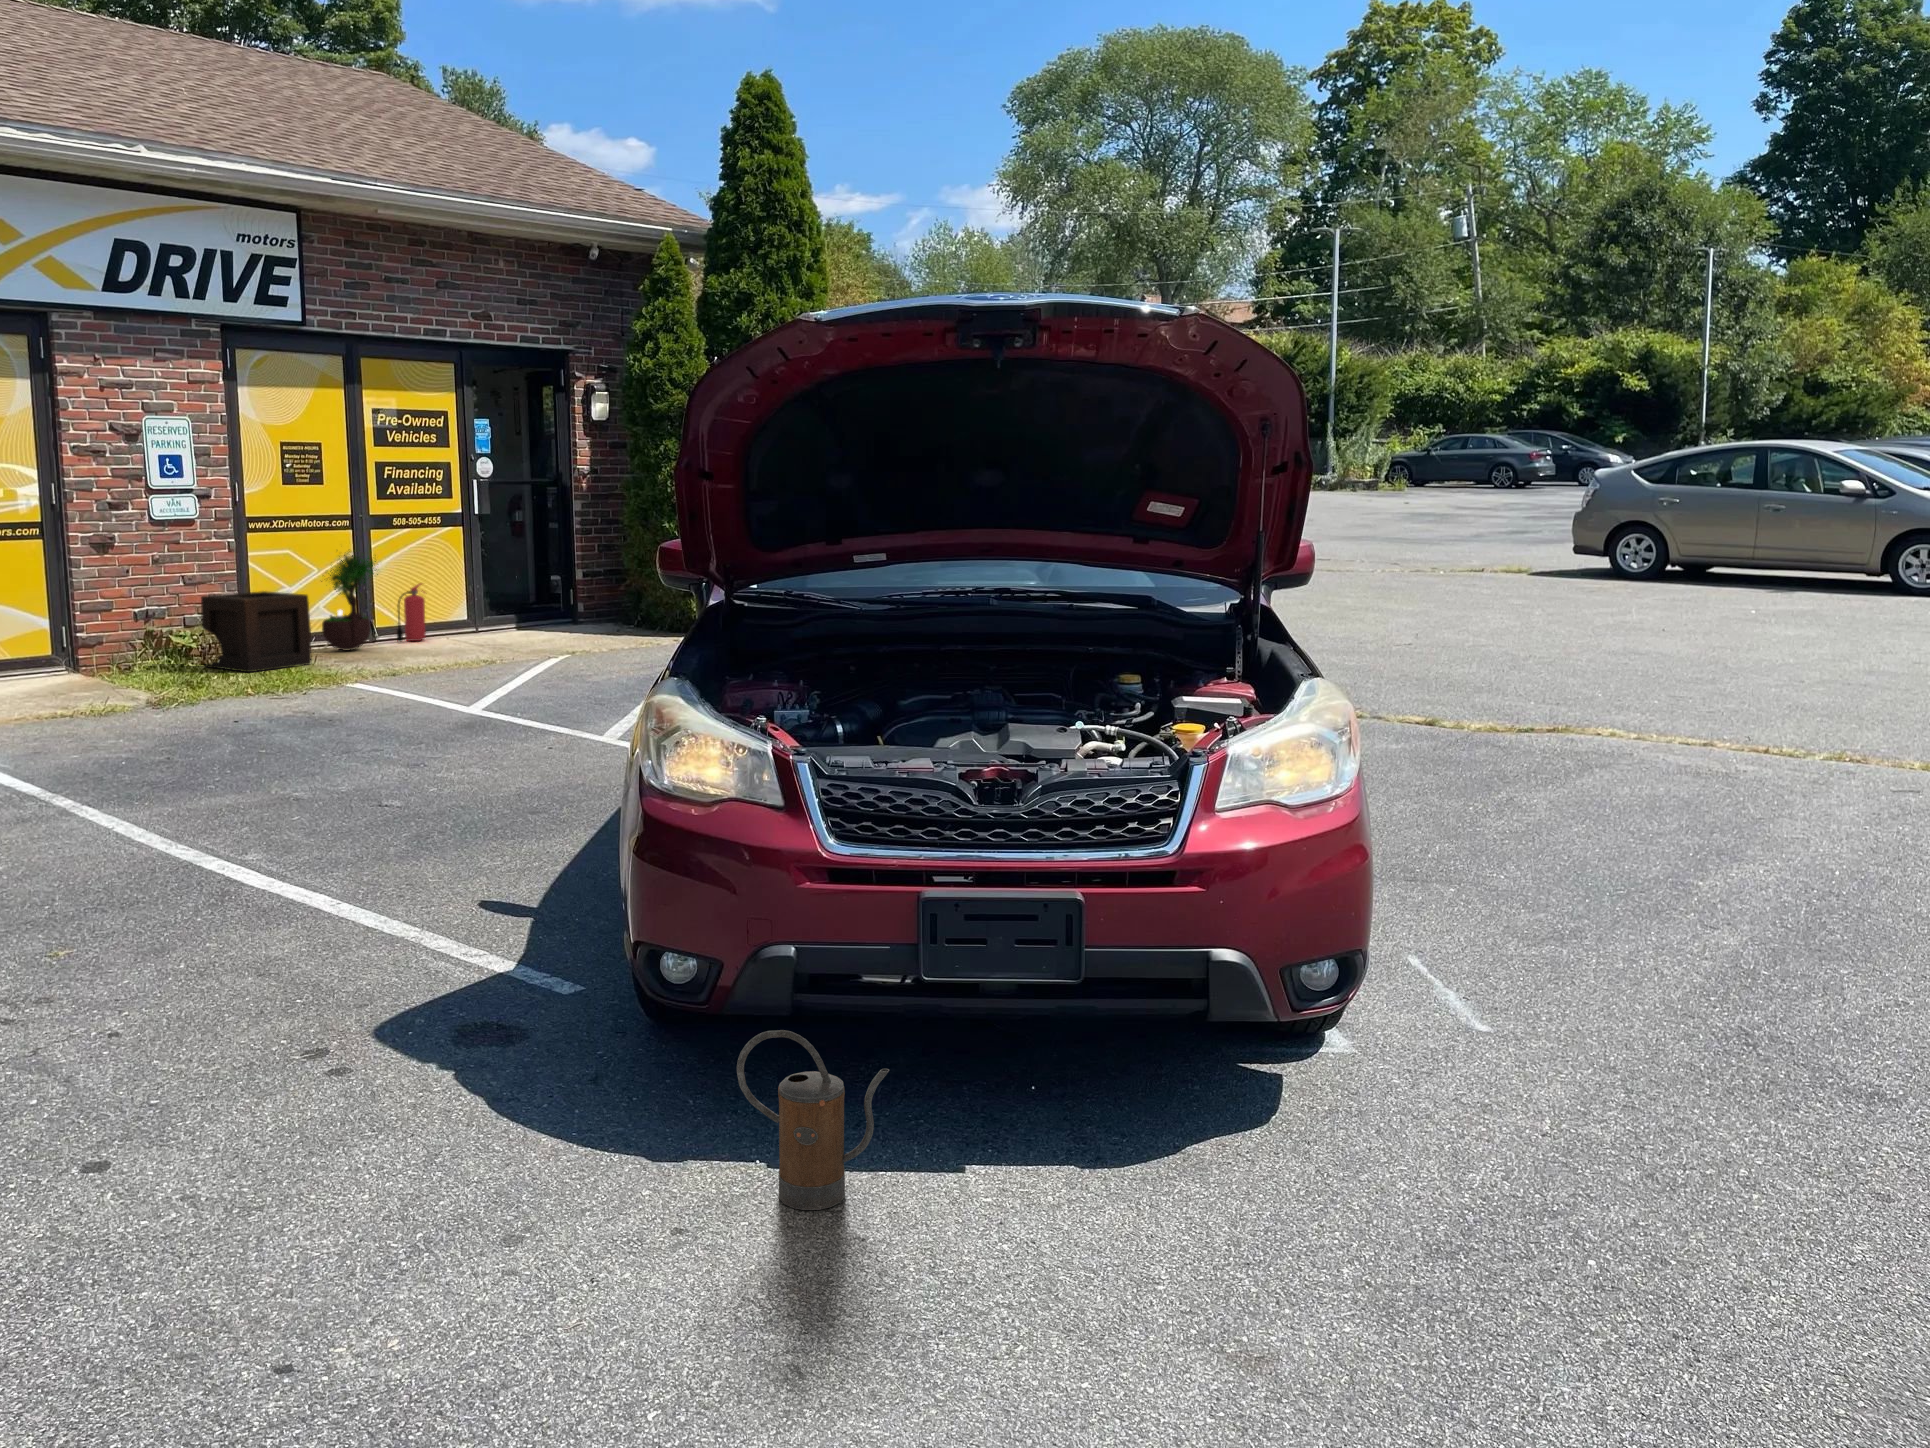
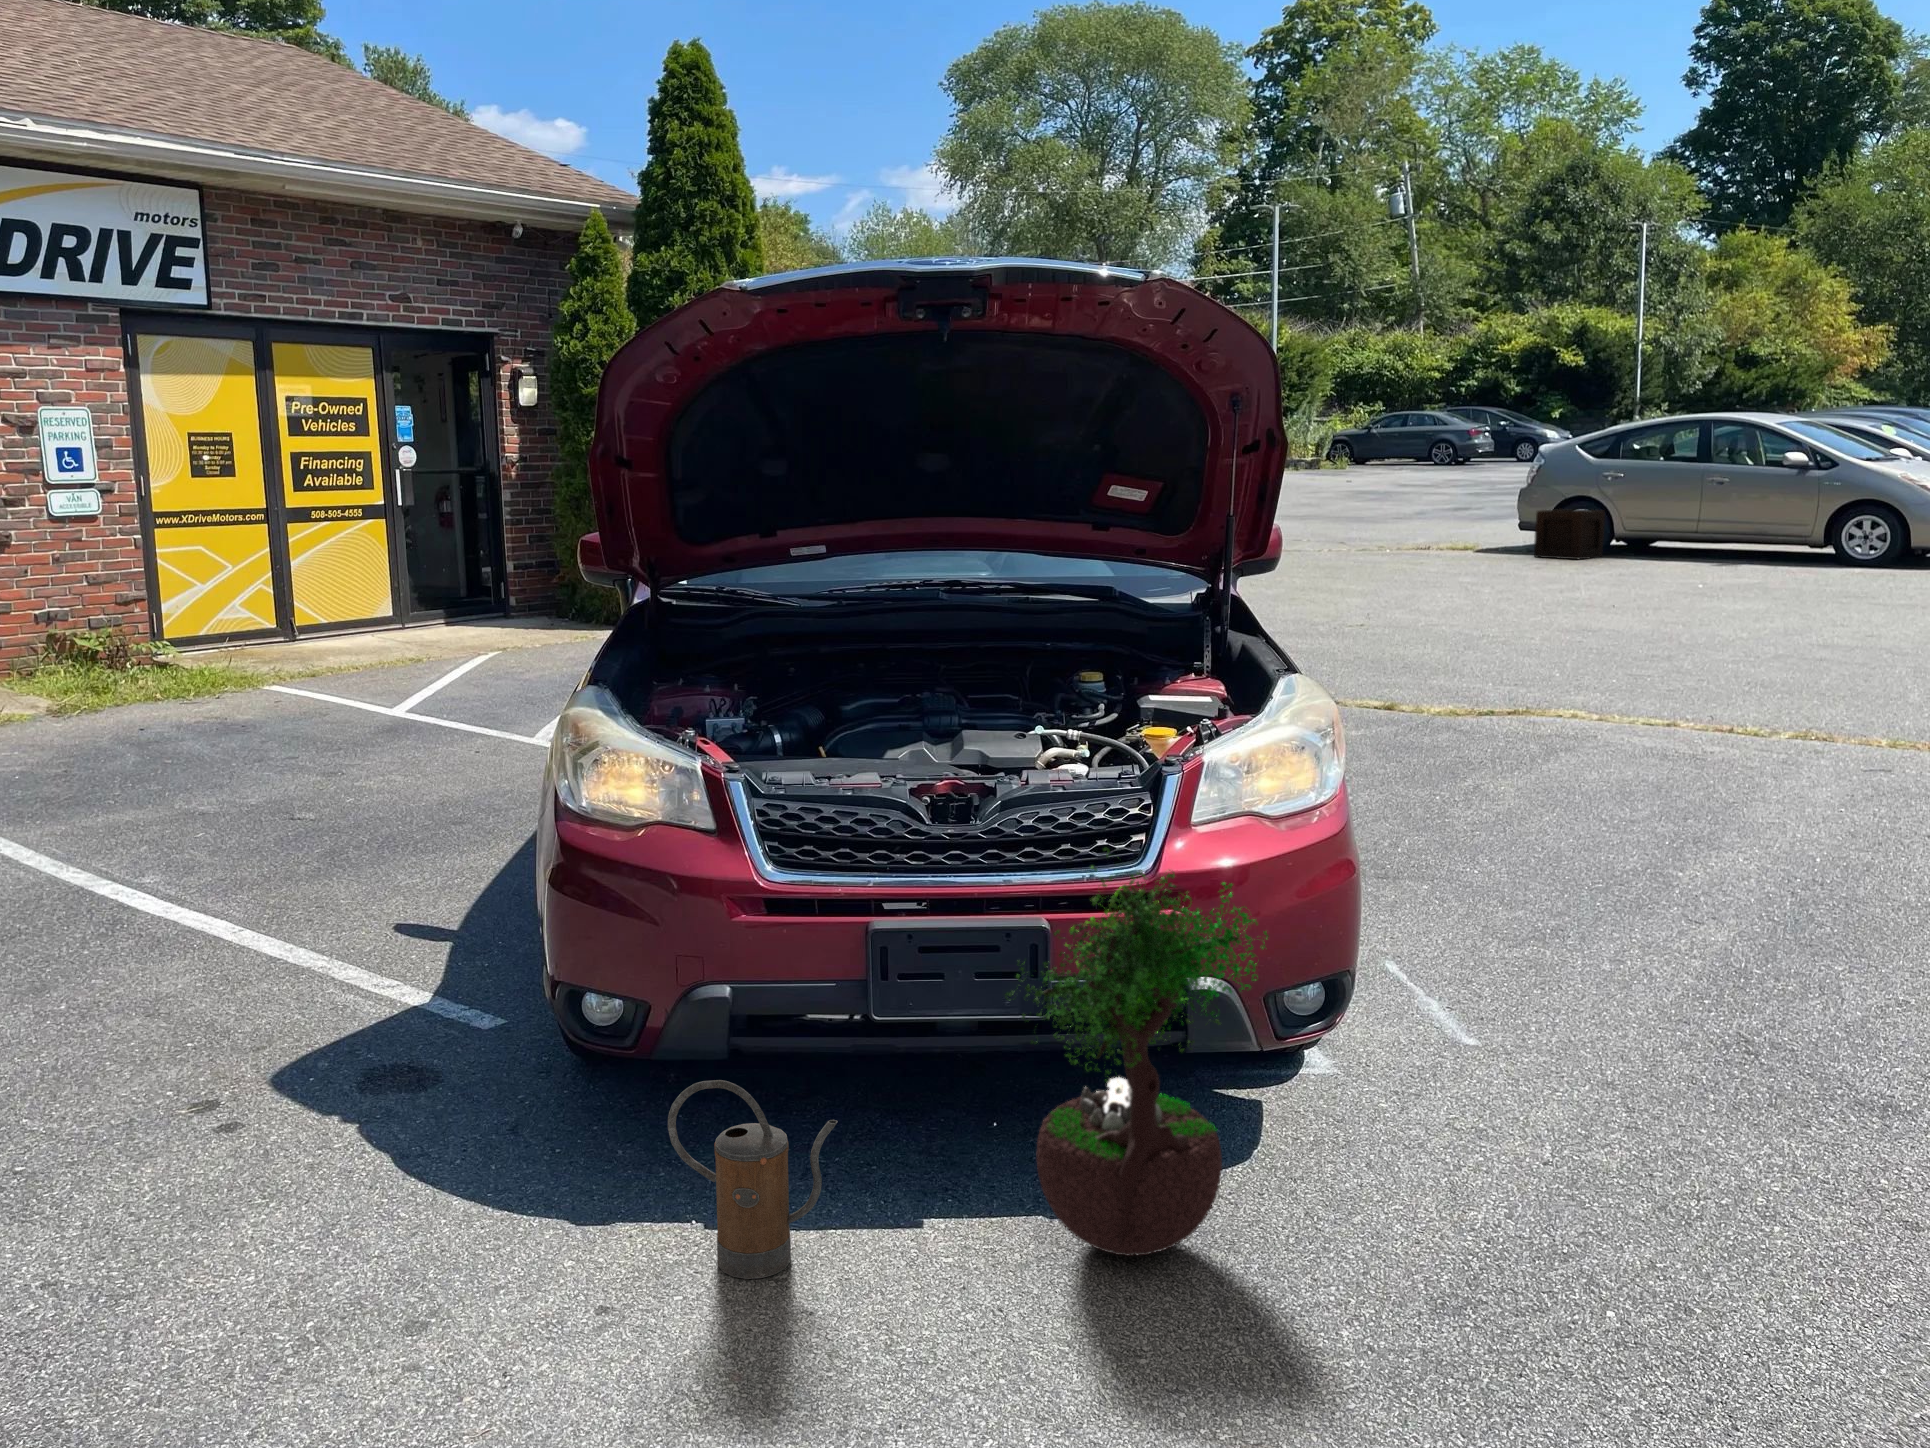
potted tree: present [321,550,378,651] -> present [1006,848,1268,1256]
fire extinguisher: present [397,583,426,641] -> none [319,577,350,638]
wooden crate: present [201,591,311,672] -> present [1534,509,1605,559]

